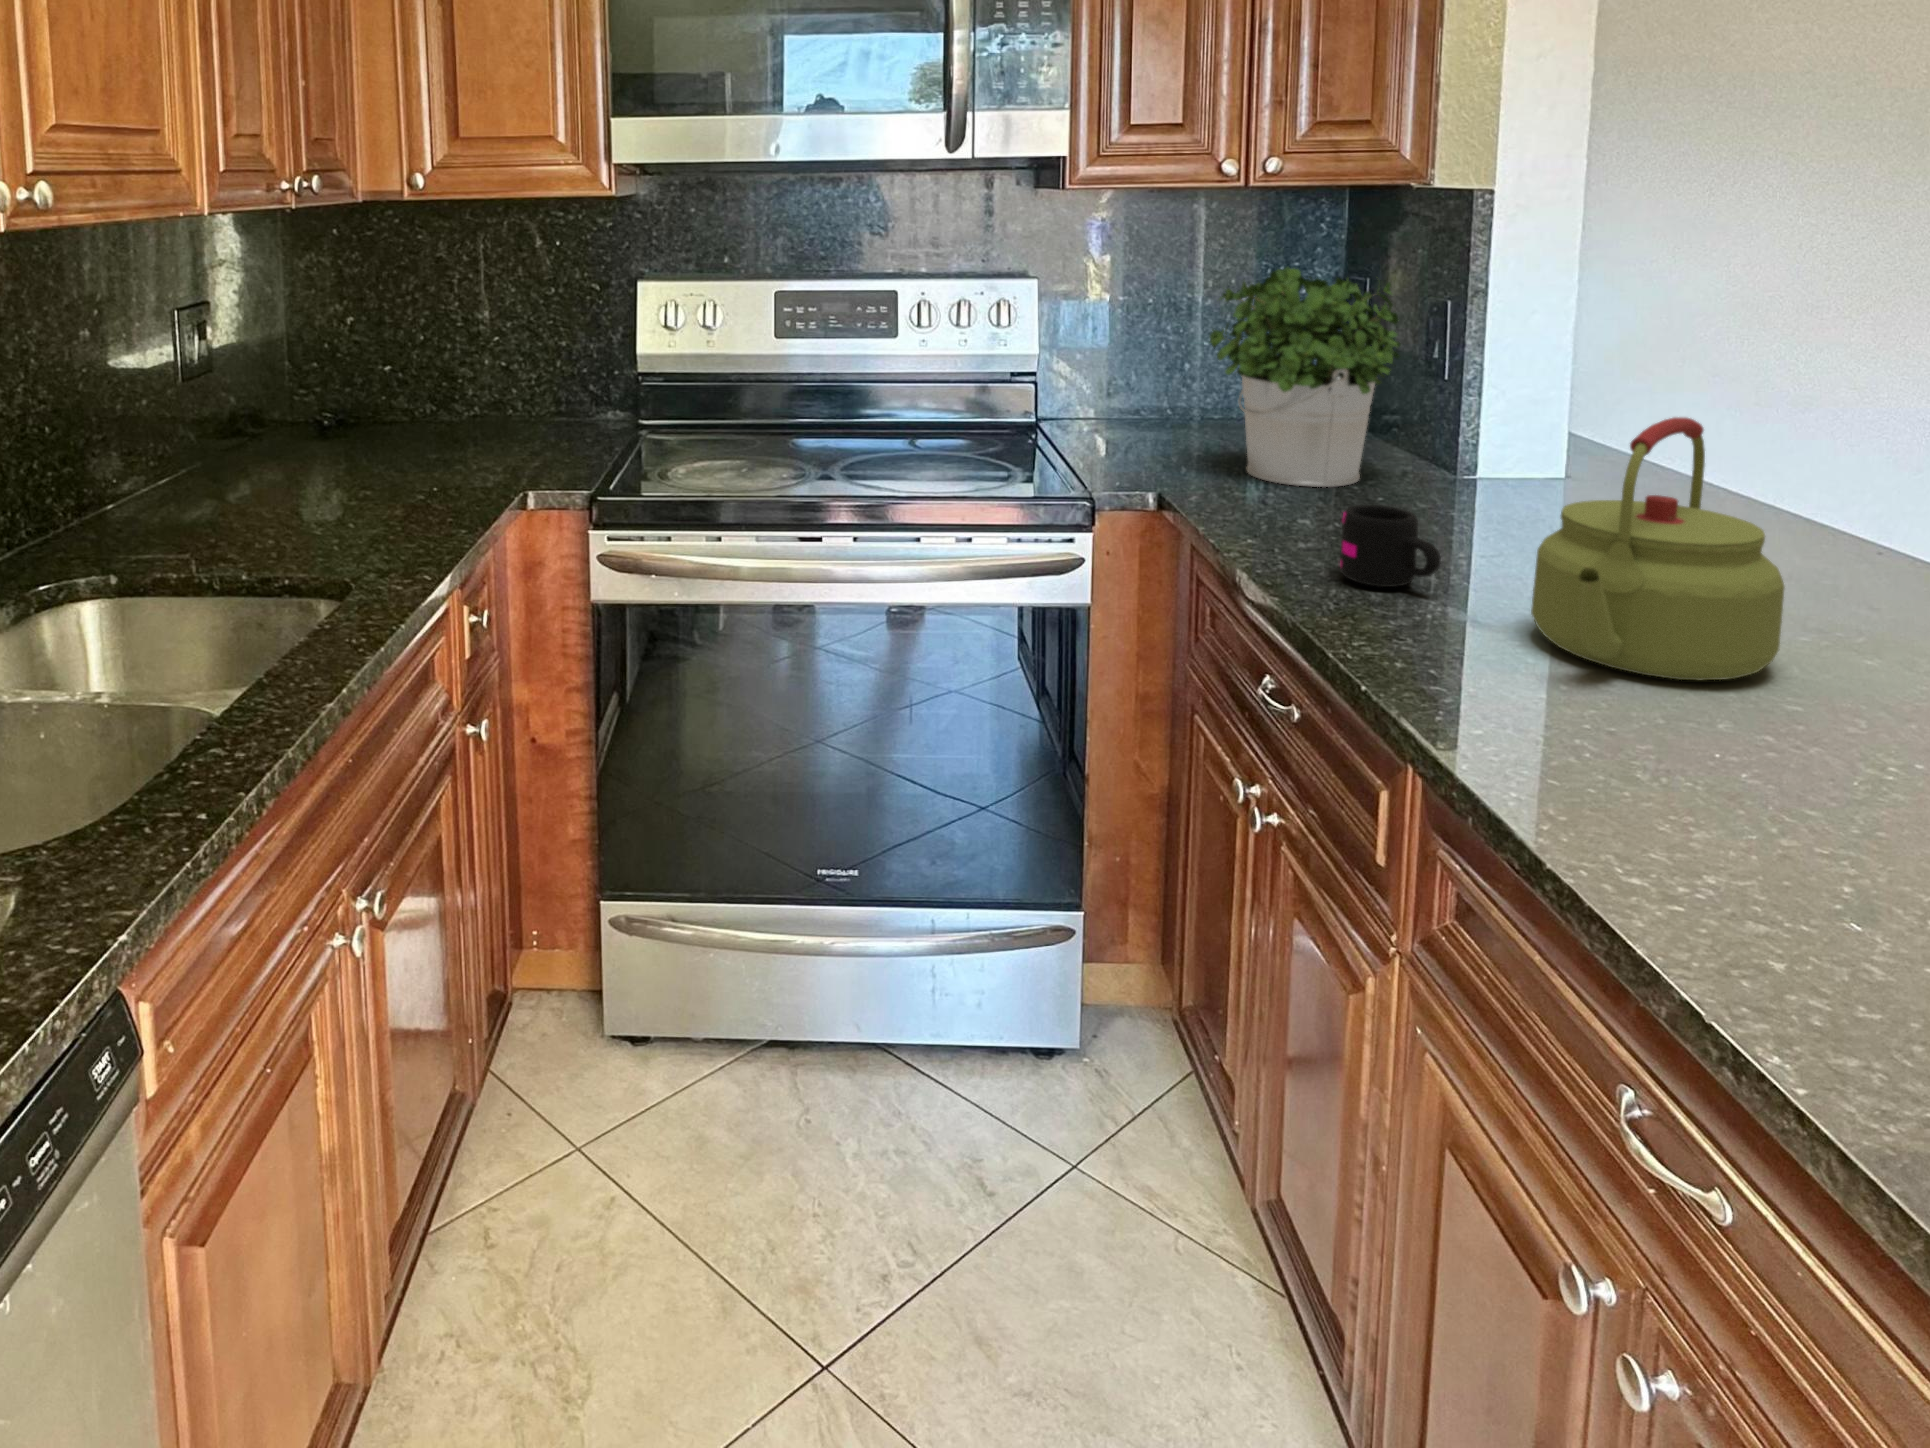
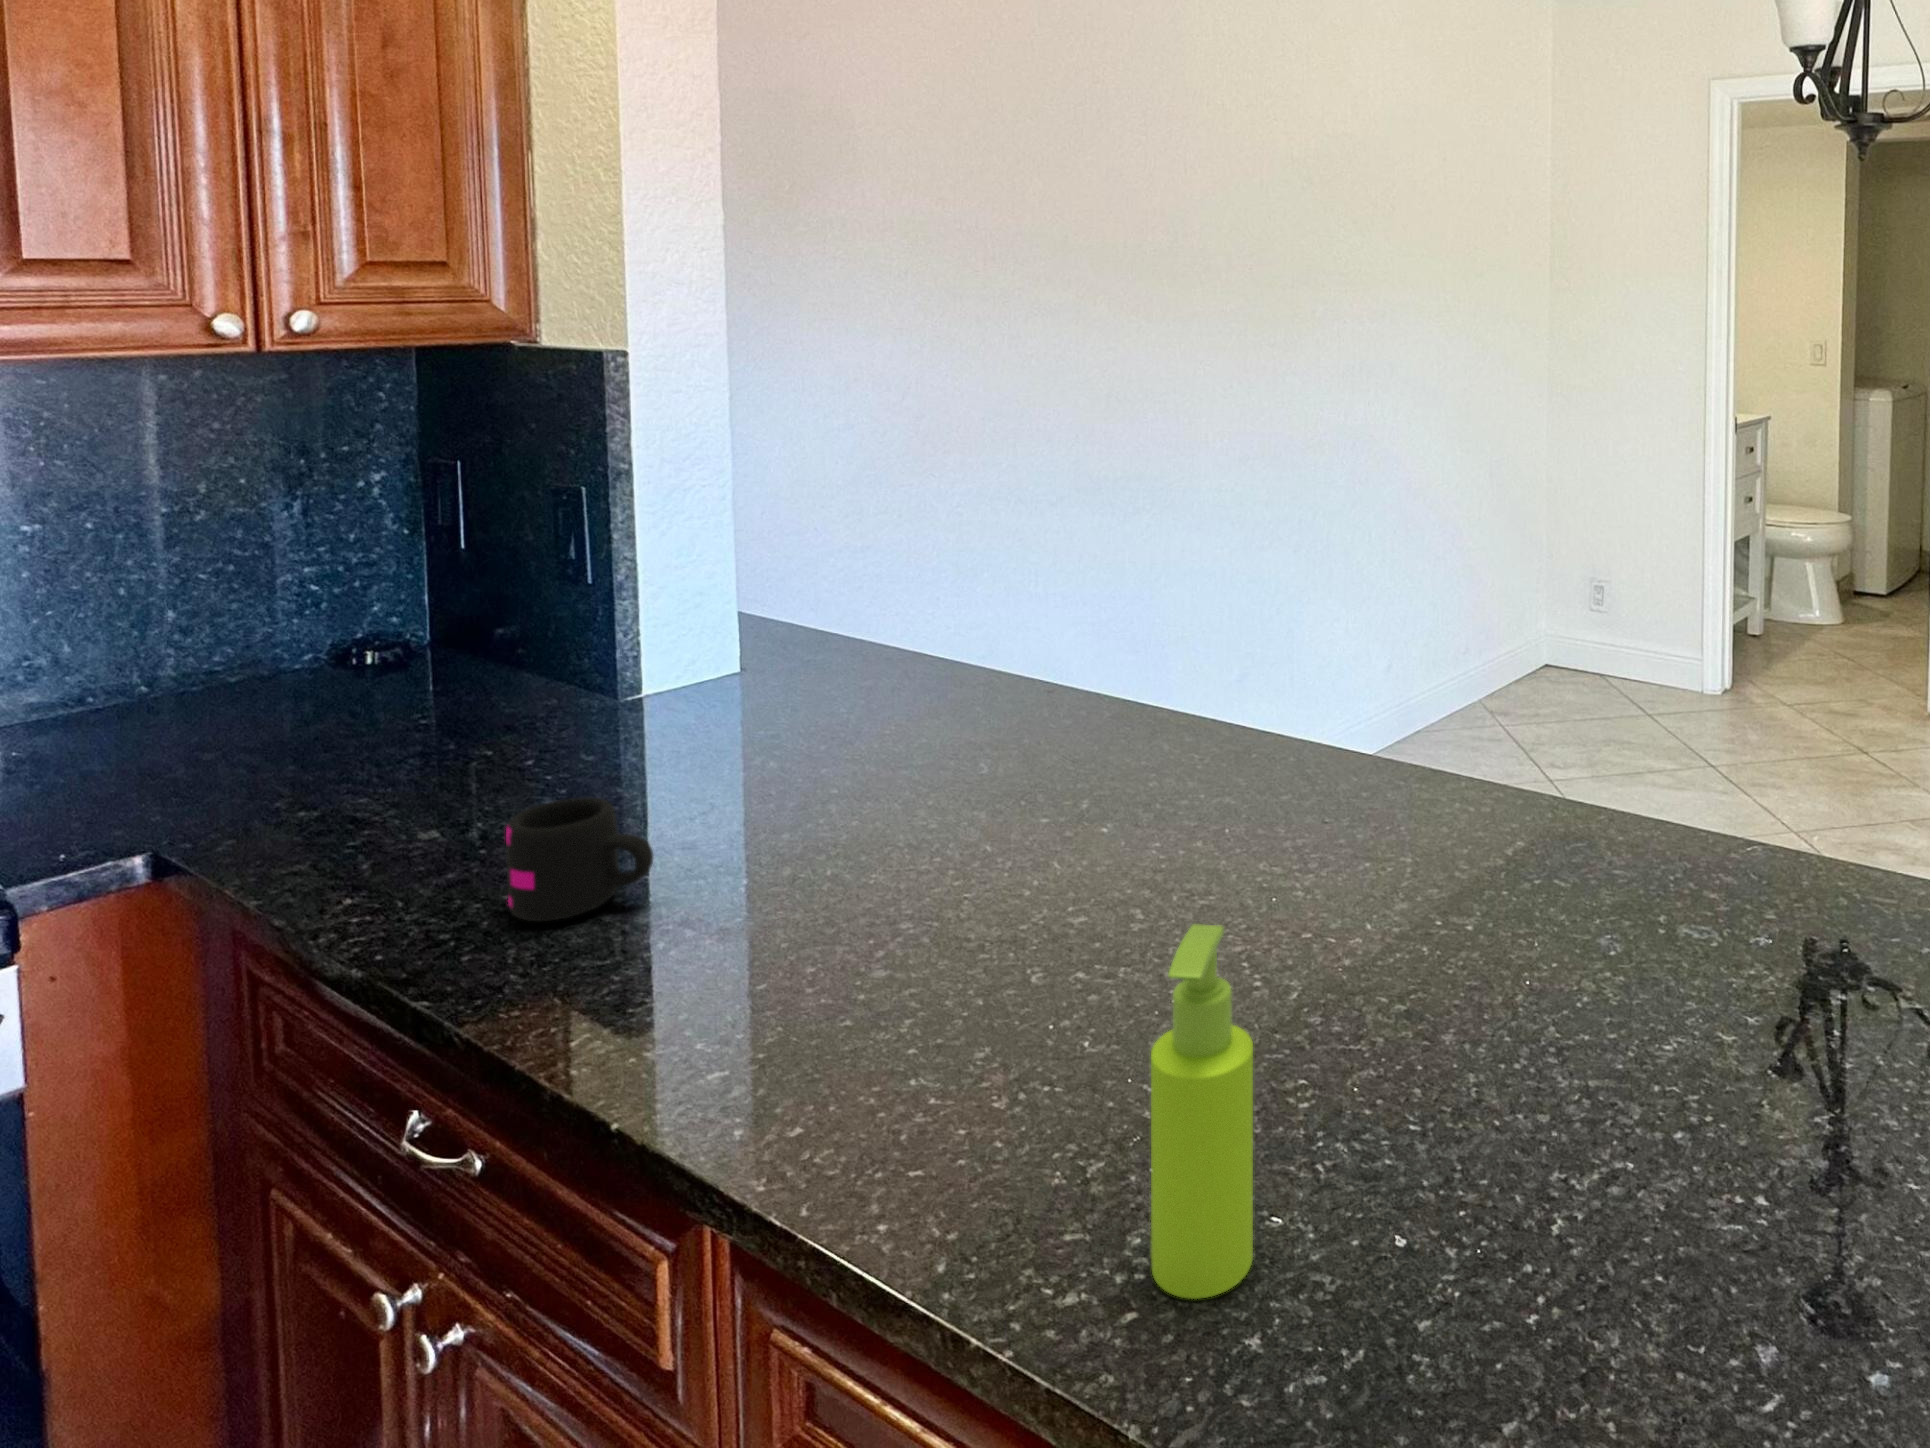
potted plant: present [1210,267,1401,487] -> none [219,464,530,779]
kettle: present [1531,417,1784,680] -> none [778,620,1024,932]
soap dispenser: none [1743,654,1881,977] -> present [1151,924,1253,1299]

